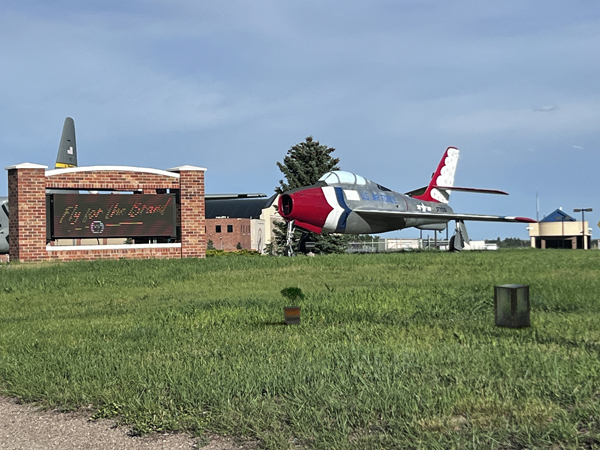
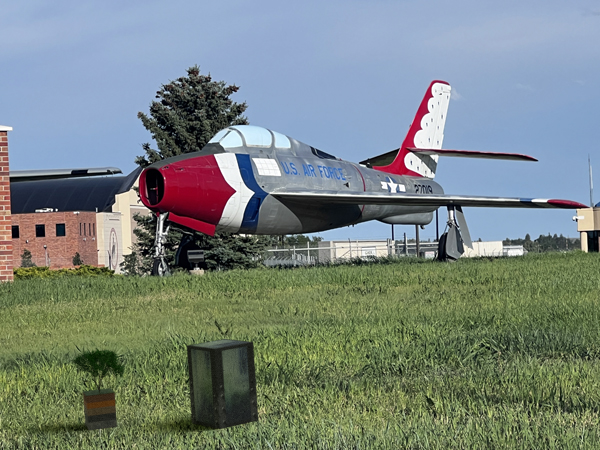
storage box: present [494,284,530,328] -> present [187,339,258,429]

